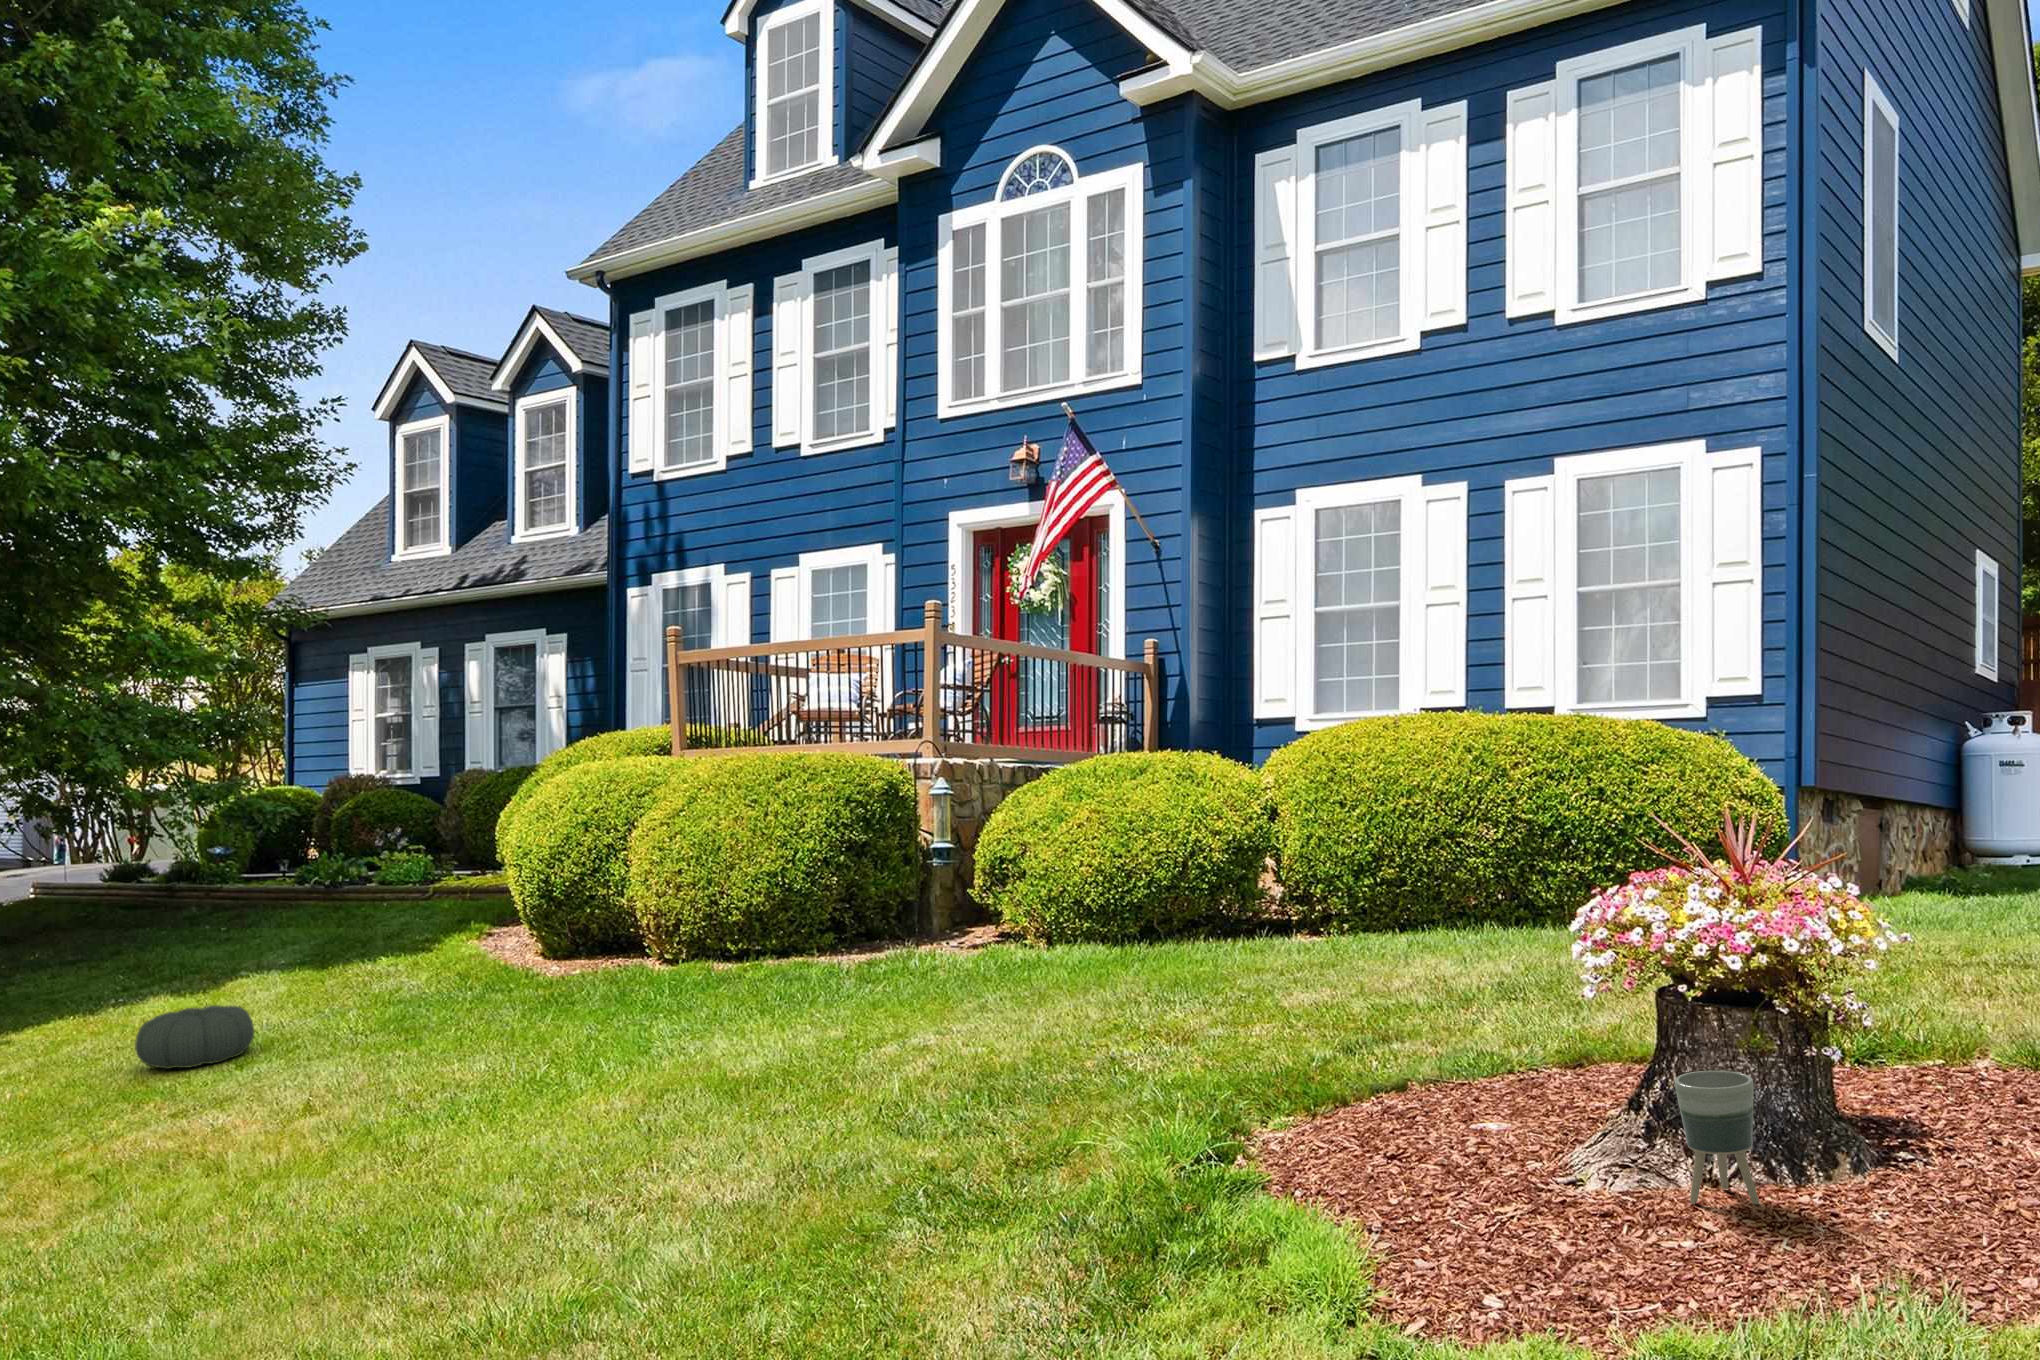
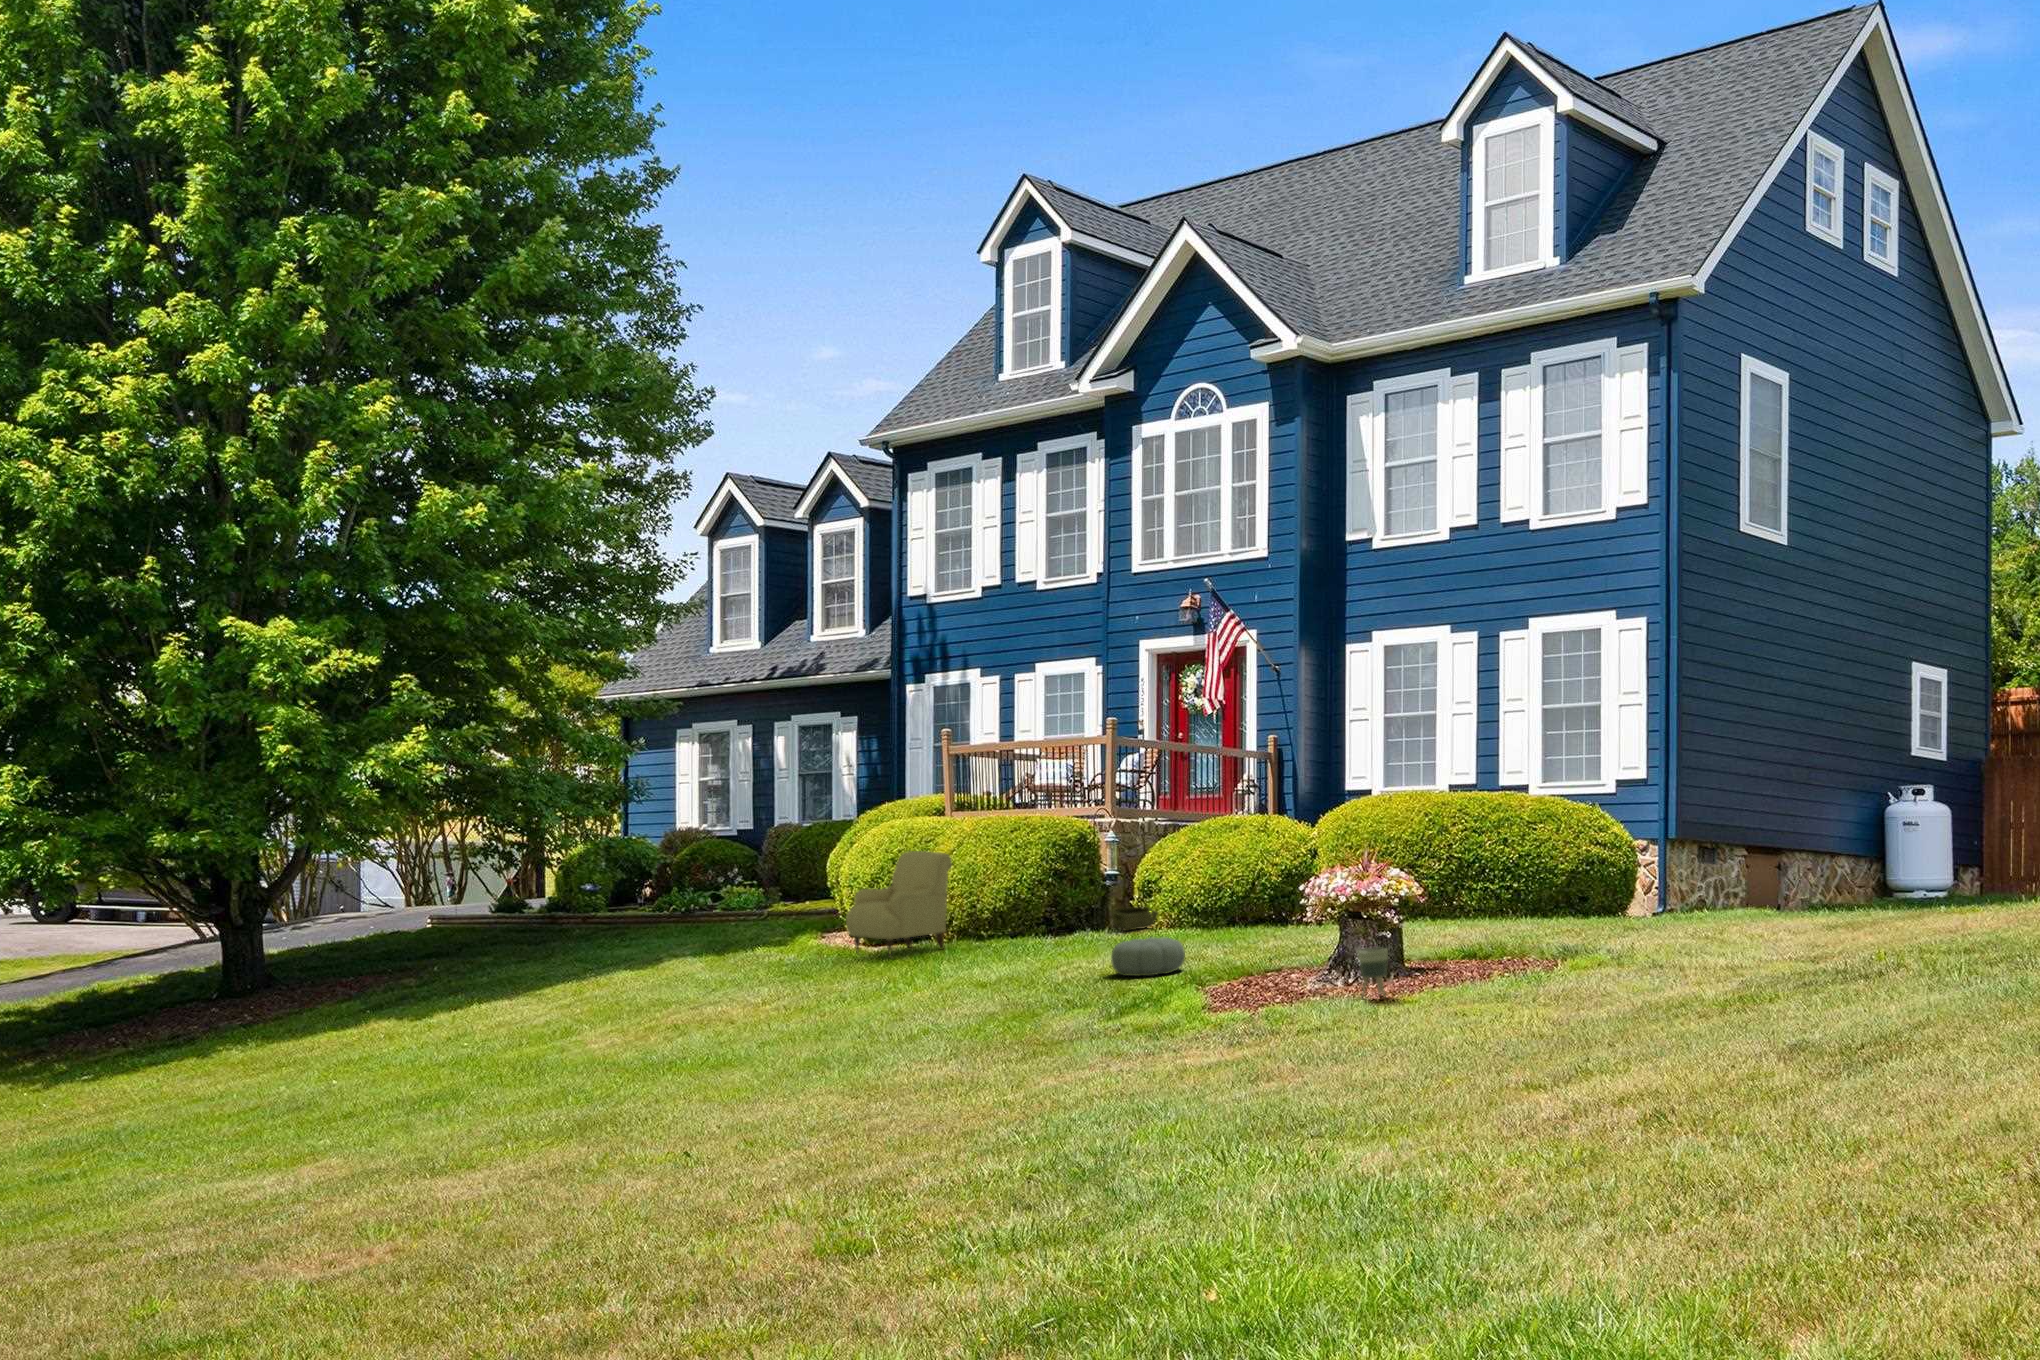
chair: none [504,813,679,992] -> present [846,851,952,957]
woven basket: none [938,900,1016,942] -> present [1111,906,1159,931]
pouf: present [135,1005,254,1069] -> present [1111,937,1185,976]

